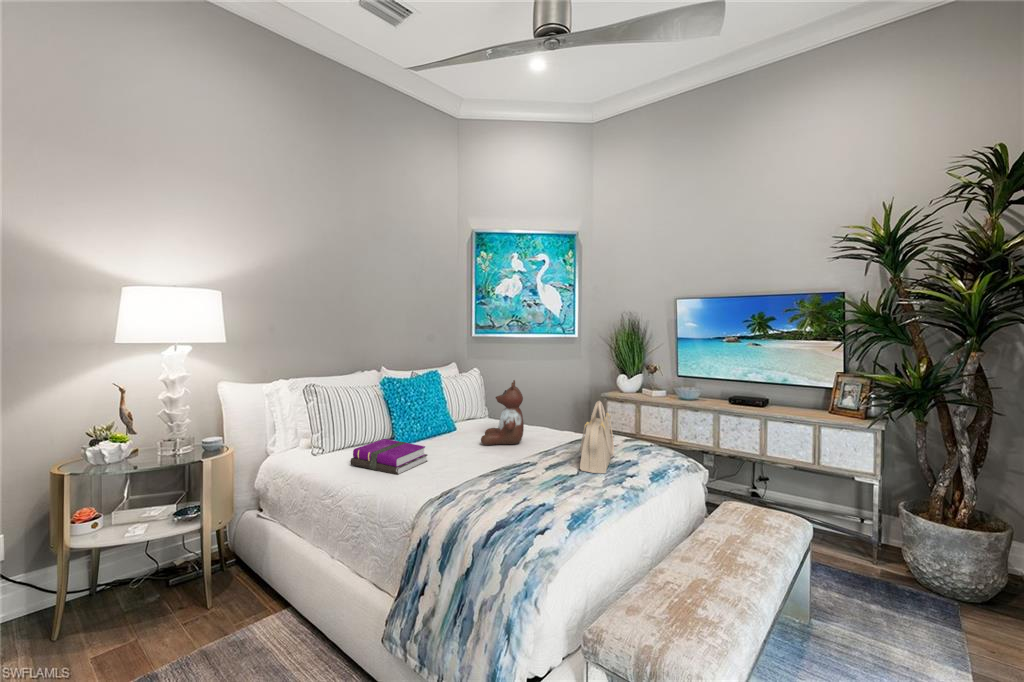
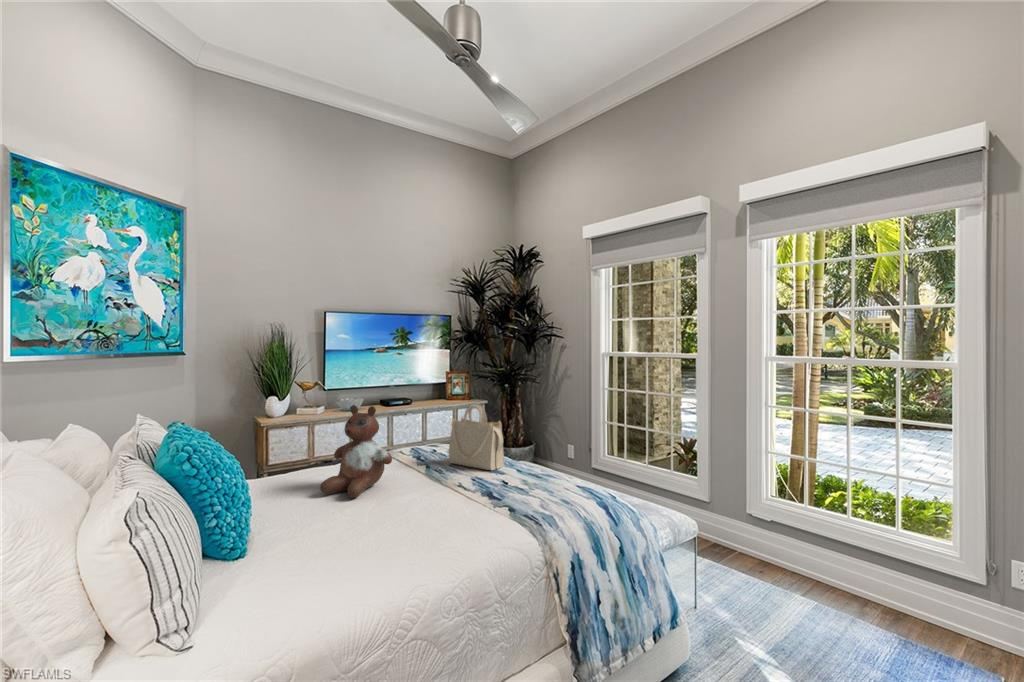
notebook: present [350,439,427,475] -> none [297,511,424,587]

